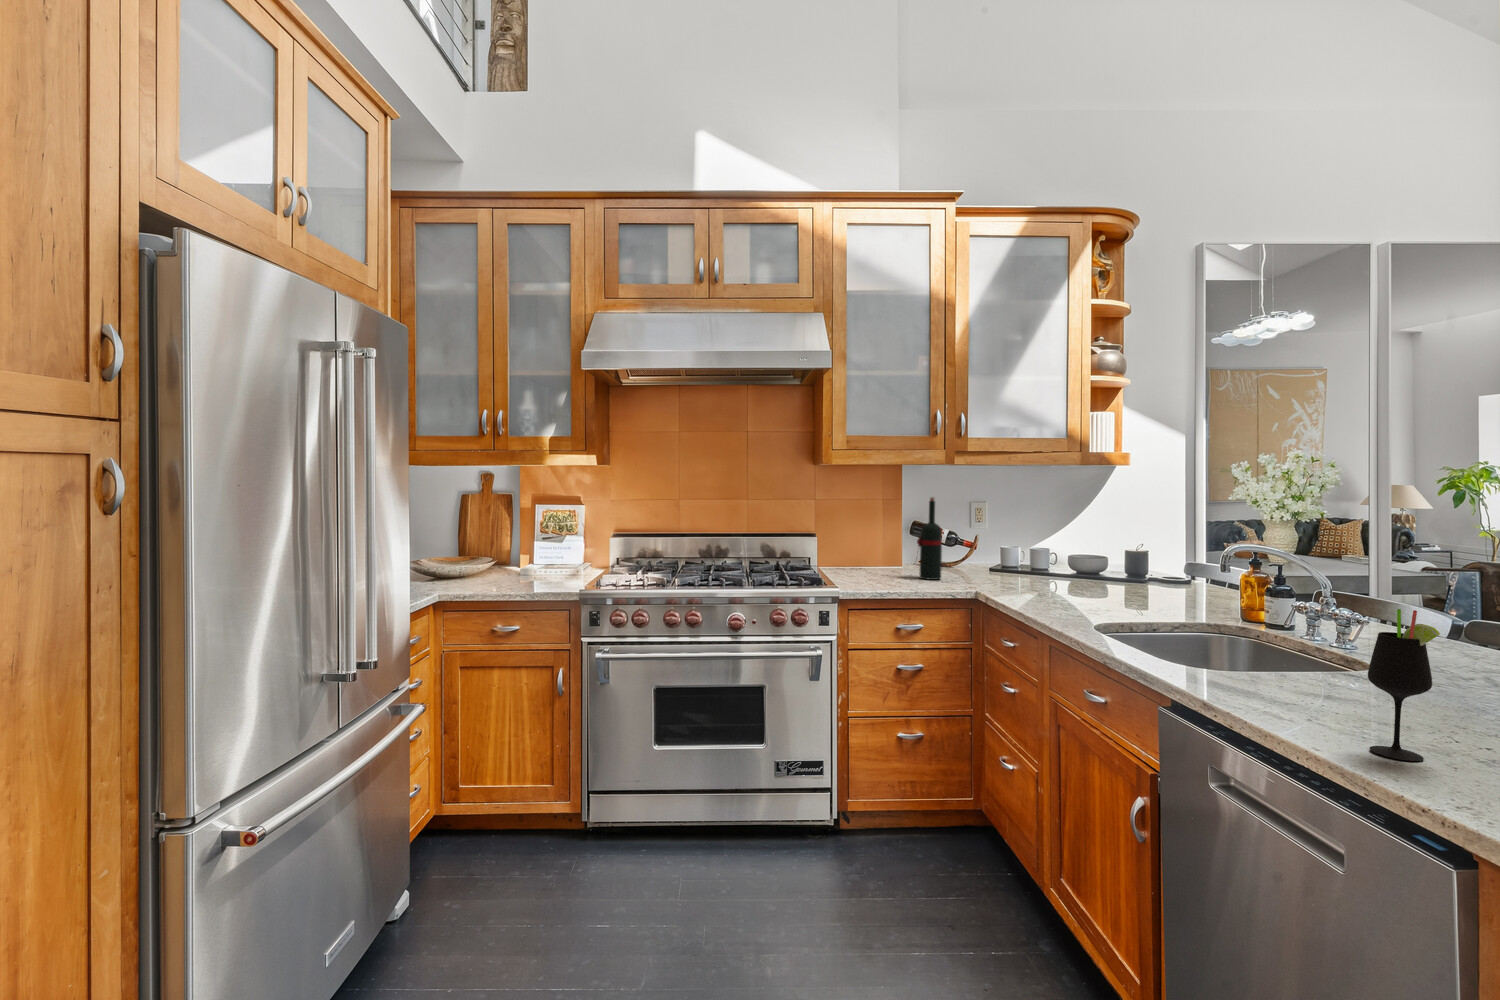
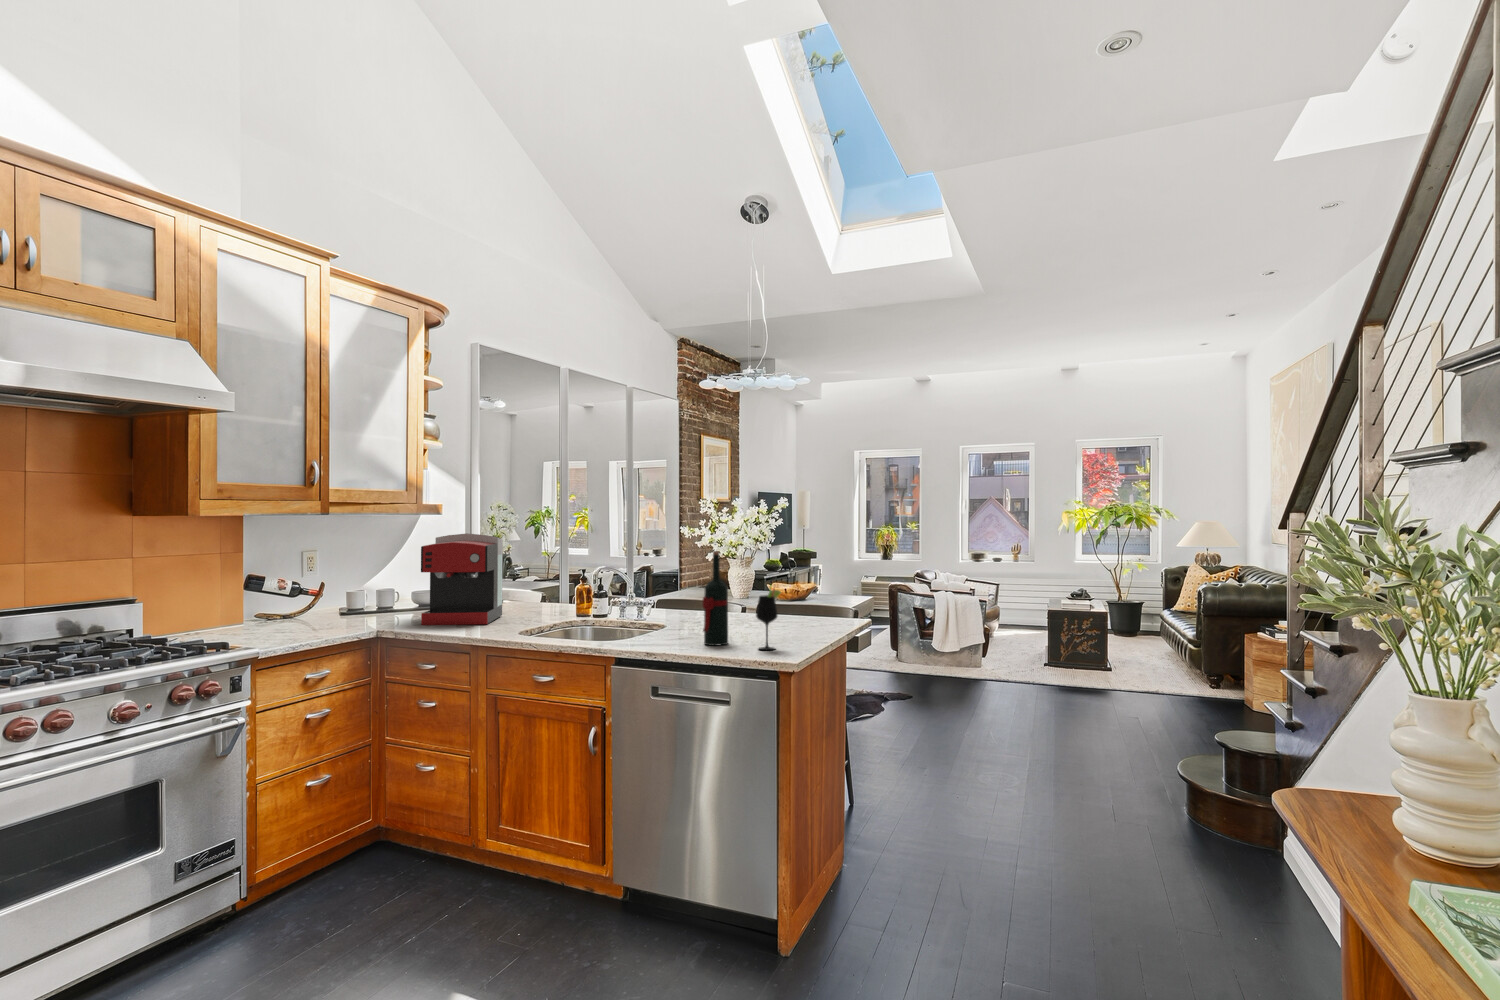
coffee maker: none [1026,491,1150,607] -> present [421,533,503,625]
wine bottle: present [917,497,942,580] -> present [703,551,728,646]

